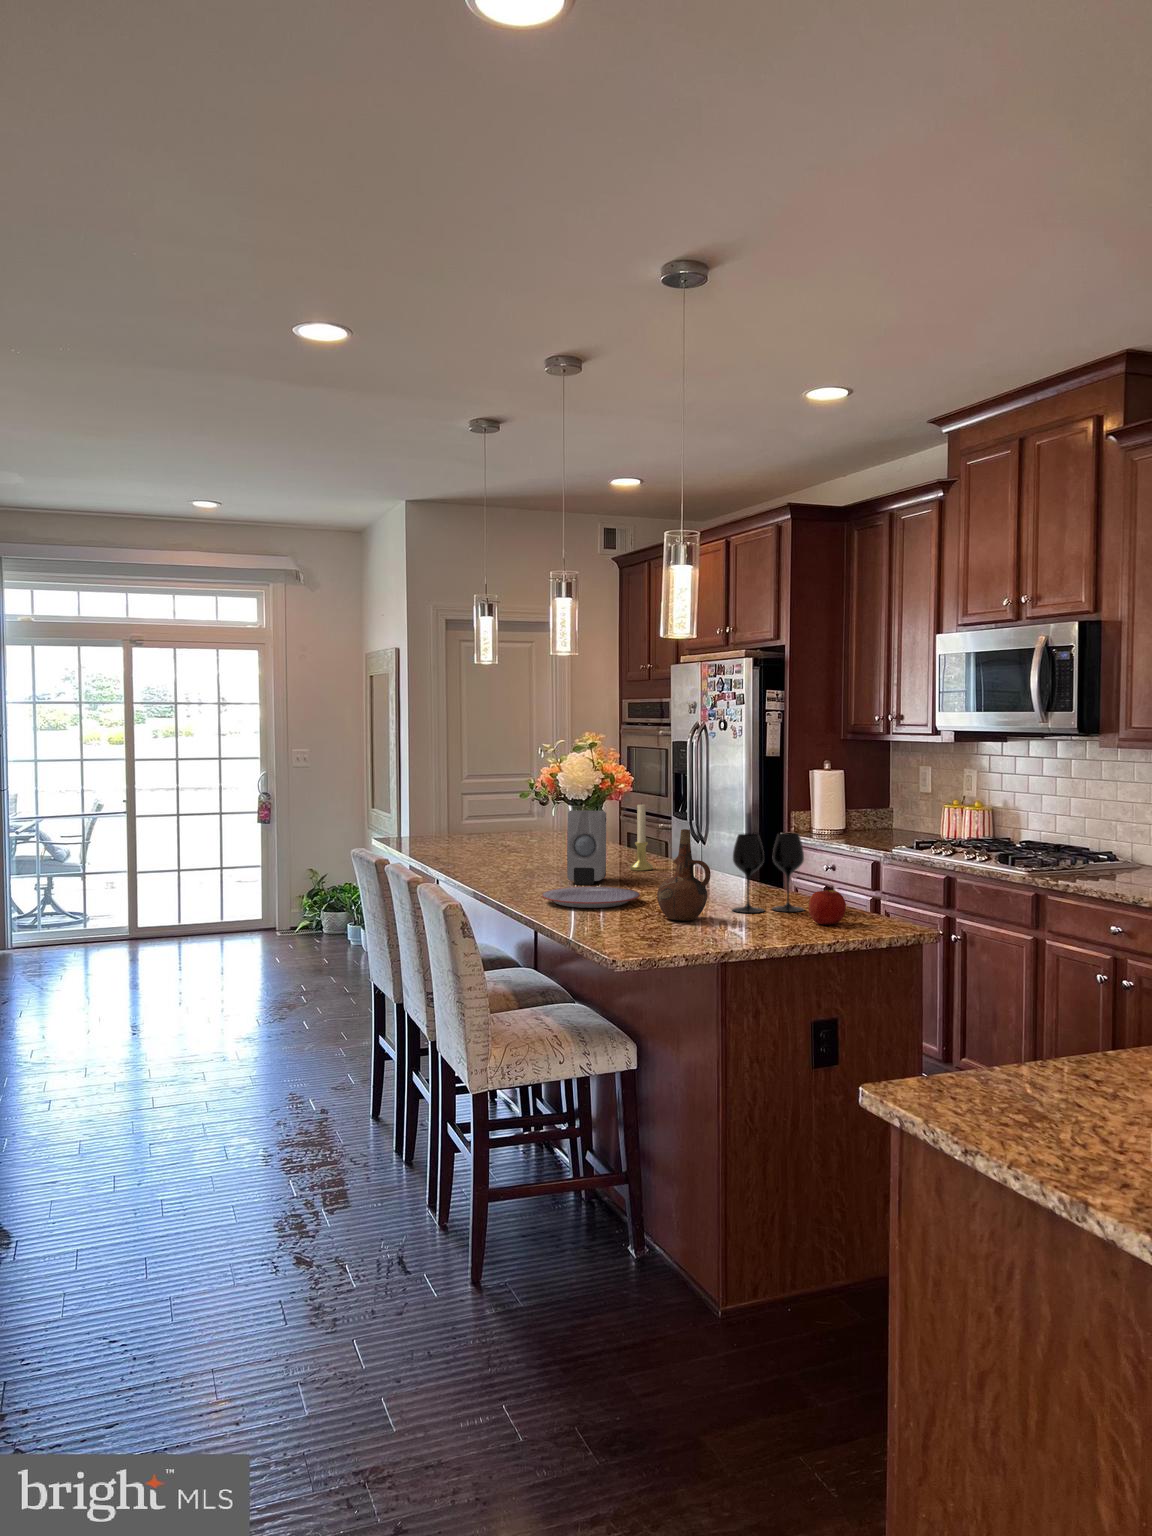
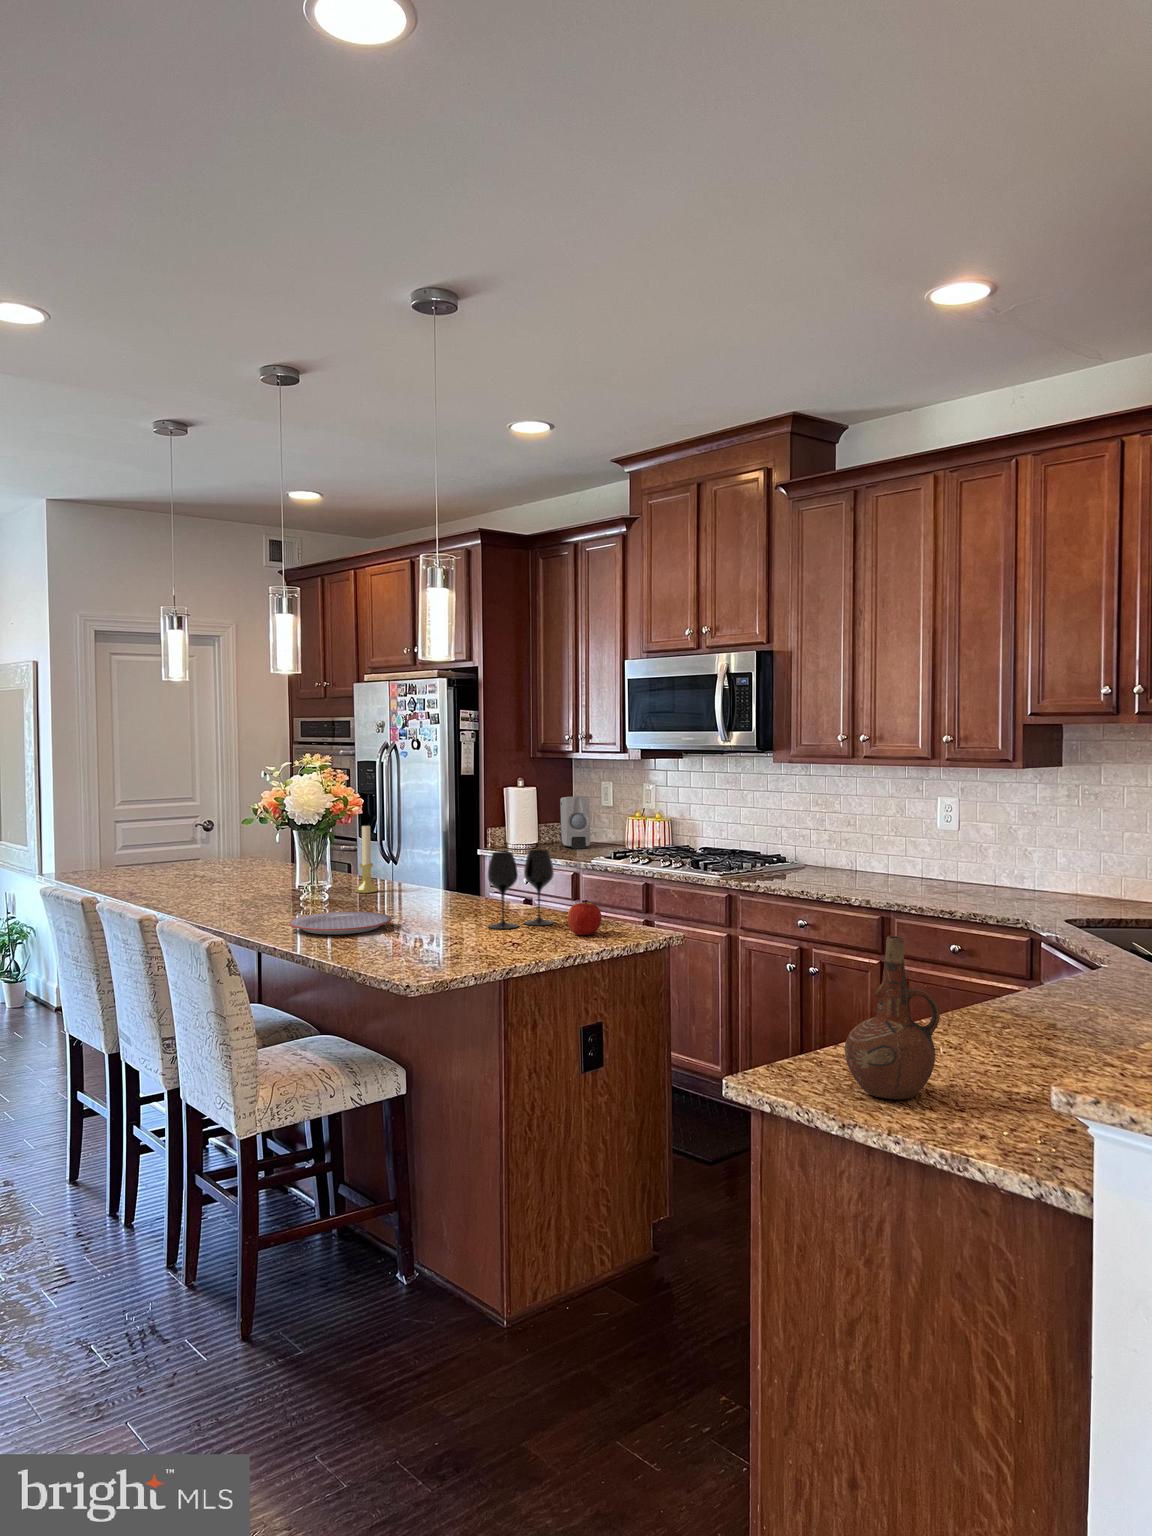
soap dispenser: present [567,810,606,885] -> present [560,796,590,849]
ceramic pitcher: present [657,829,711,921] -> present [845,936,940,1099]

